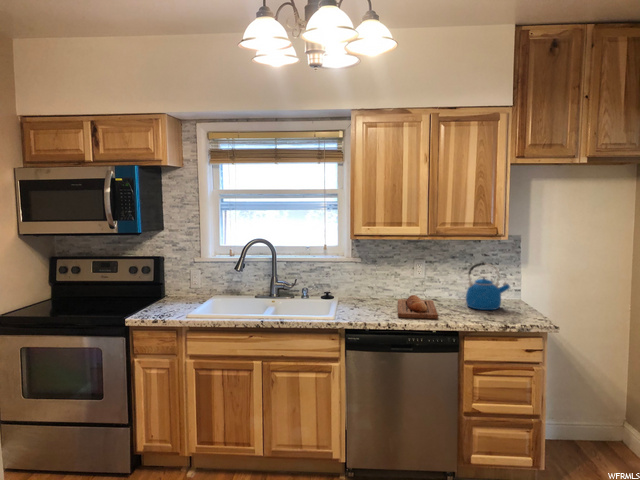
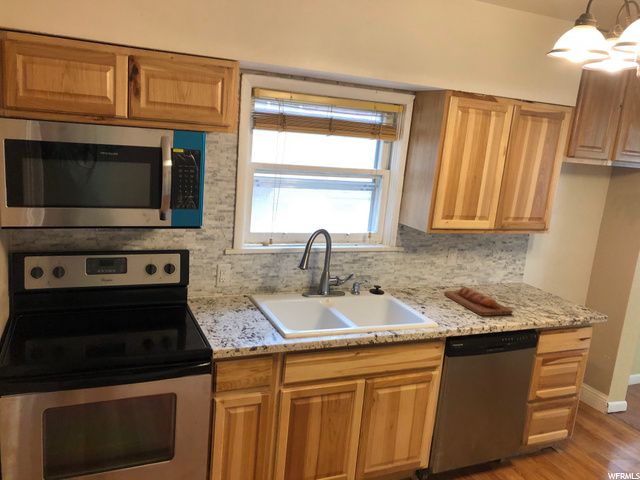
kettle: present [466,263,510,310] -> none [499,253,538,299]

